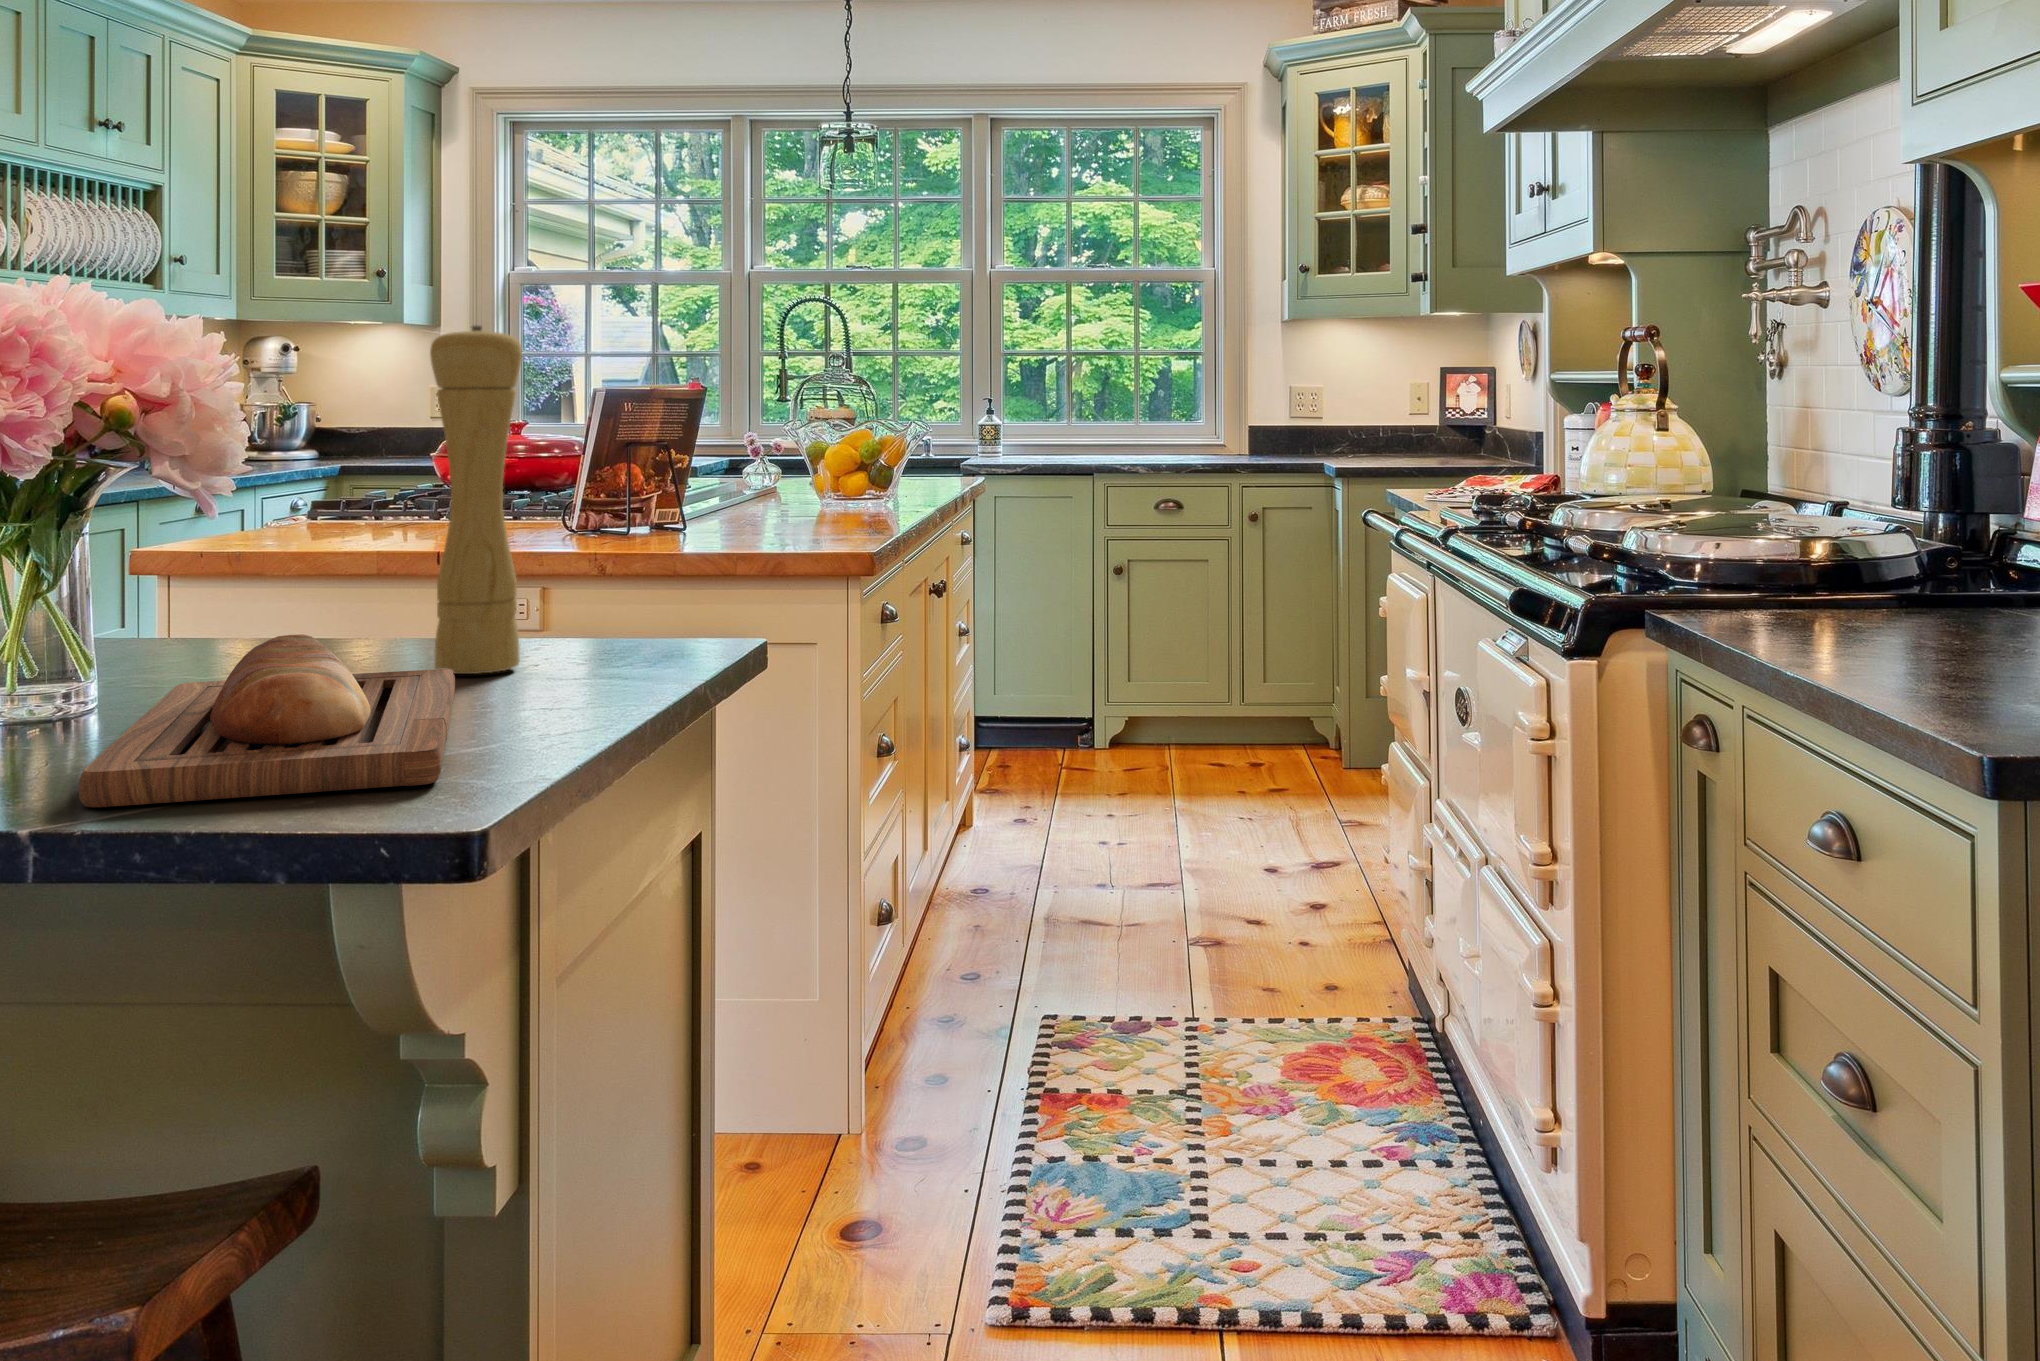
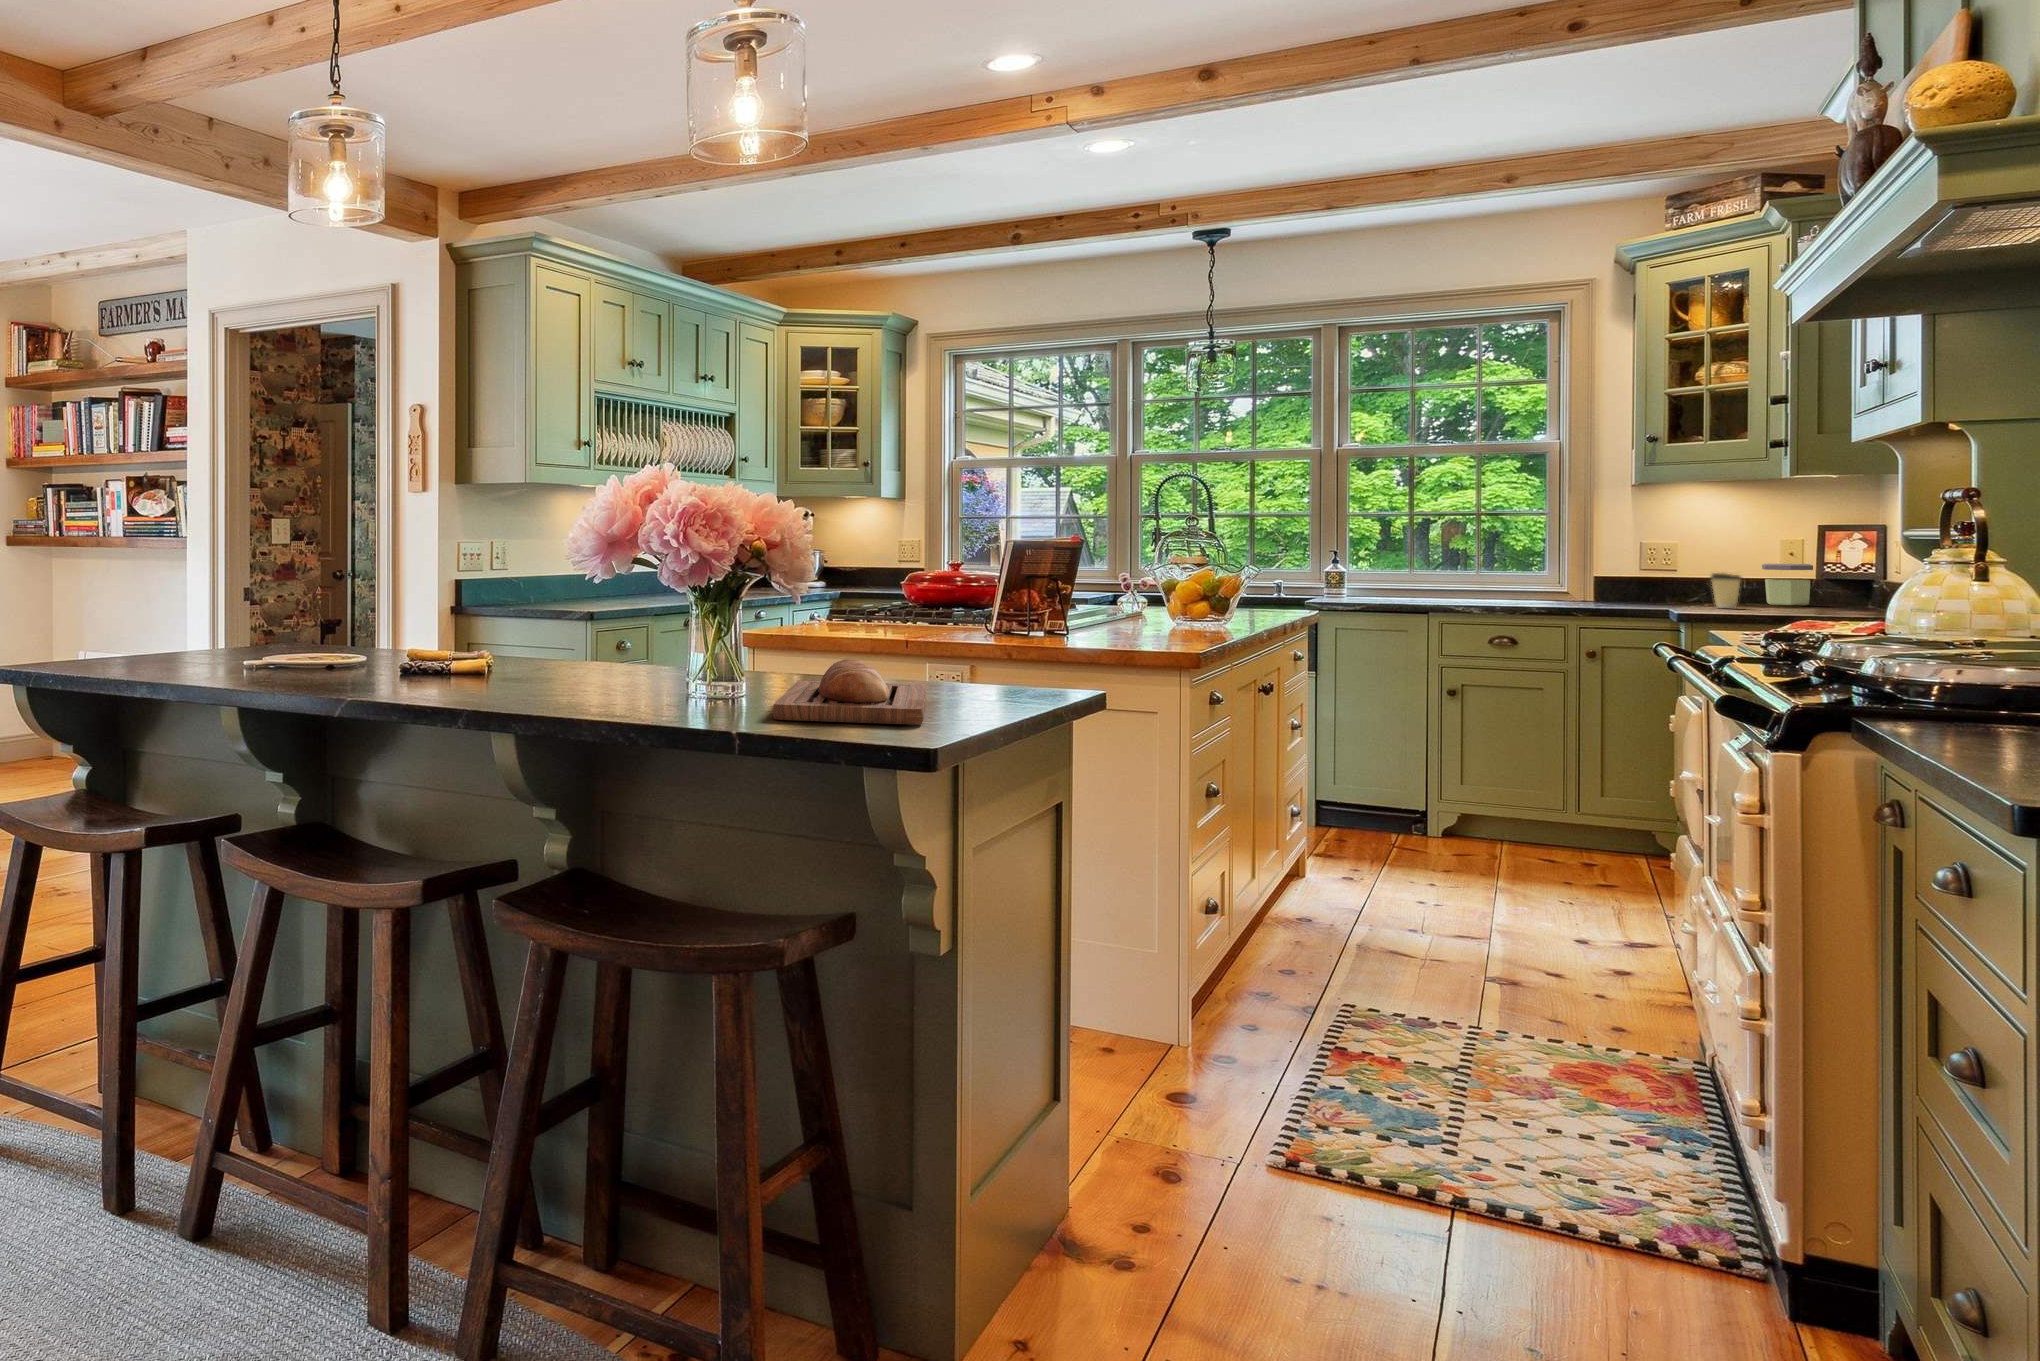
pepper mill: present [430,326,522,674] -> none [912,508,960,691]
jar: none [1389,409,1431,453] -> present [1762,564,1813,605]
coffee cup: none [1354,420,1383,459] -> present [1710,573,1741,608]

